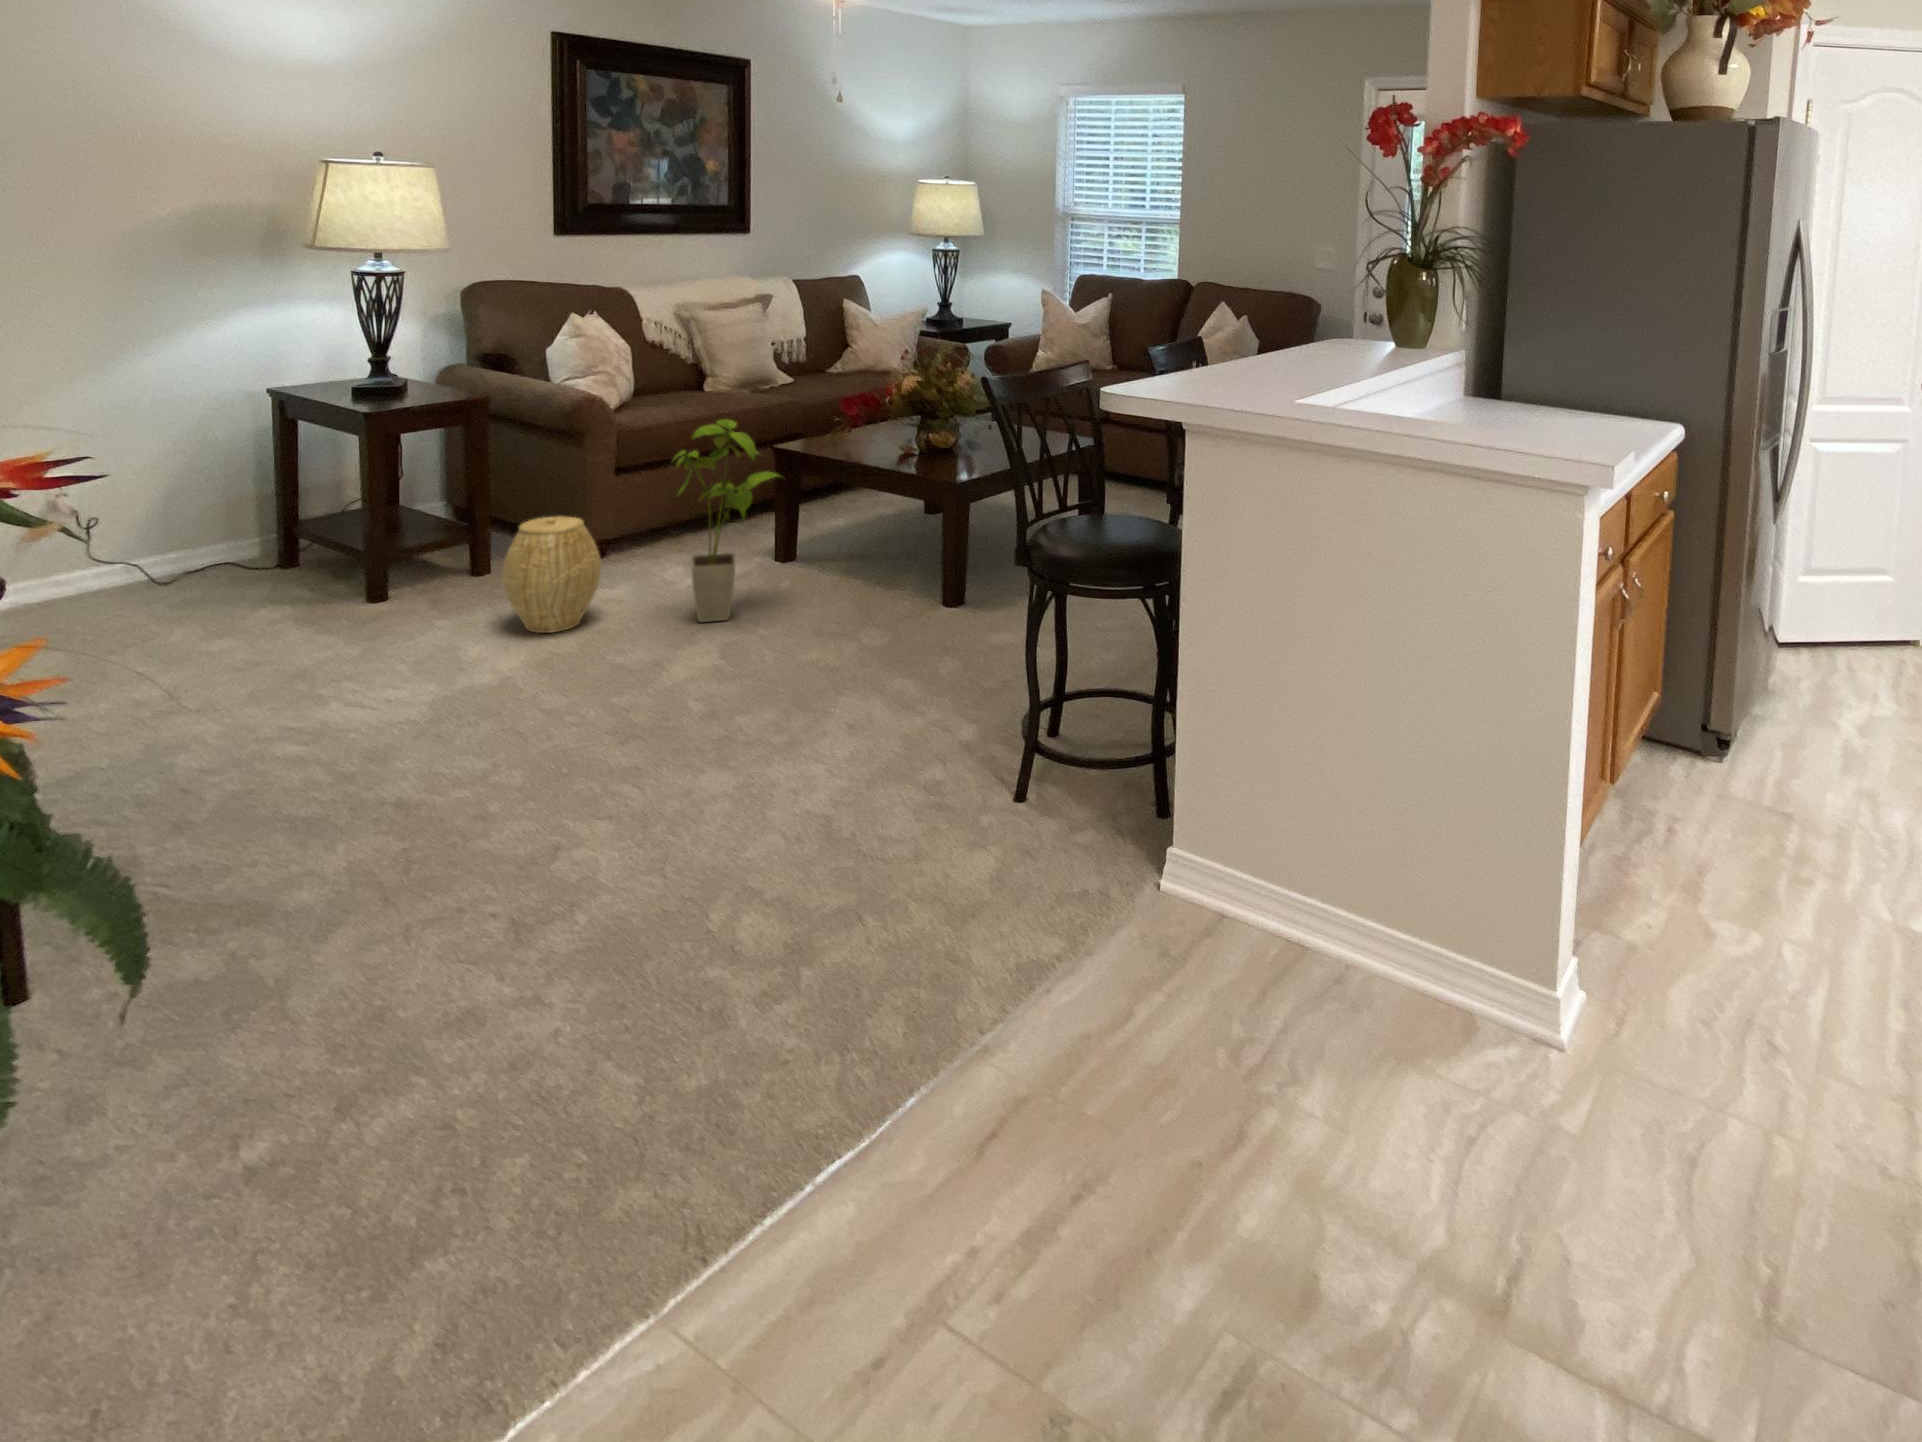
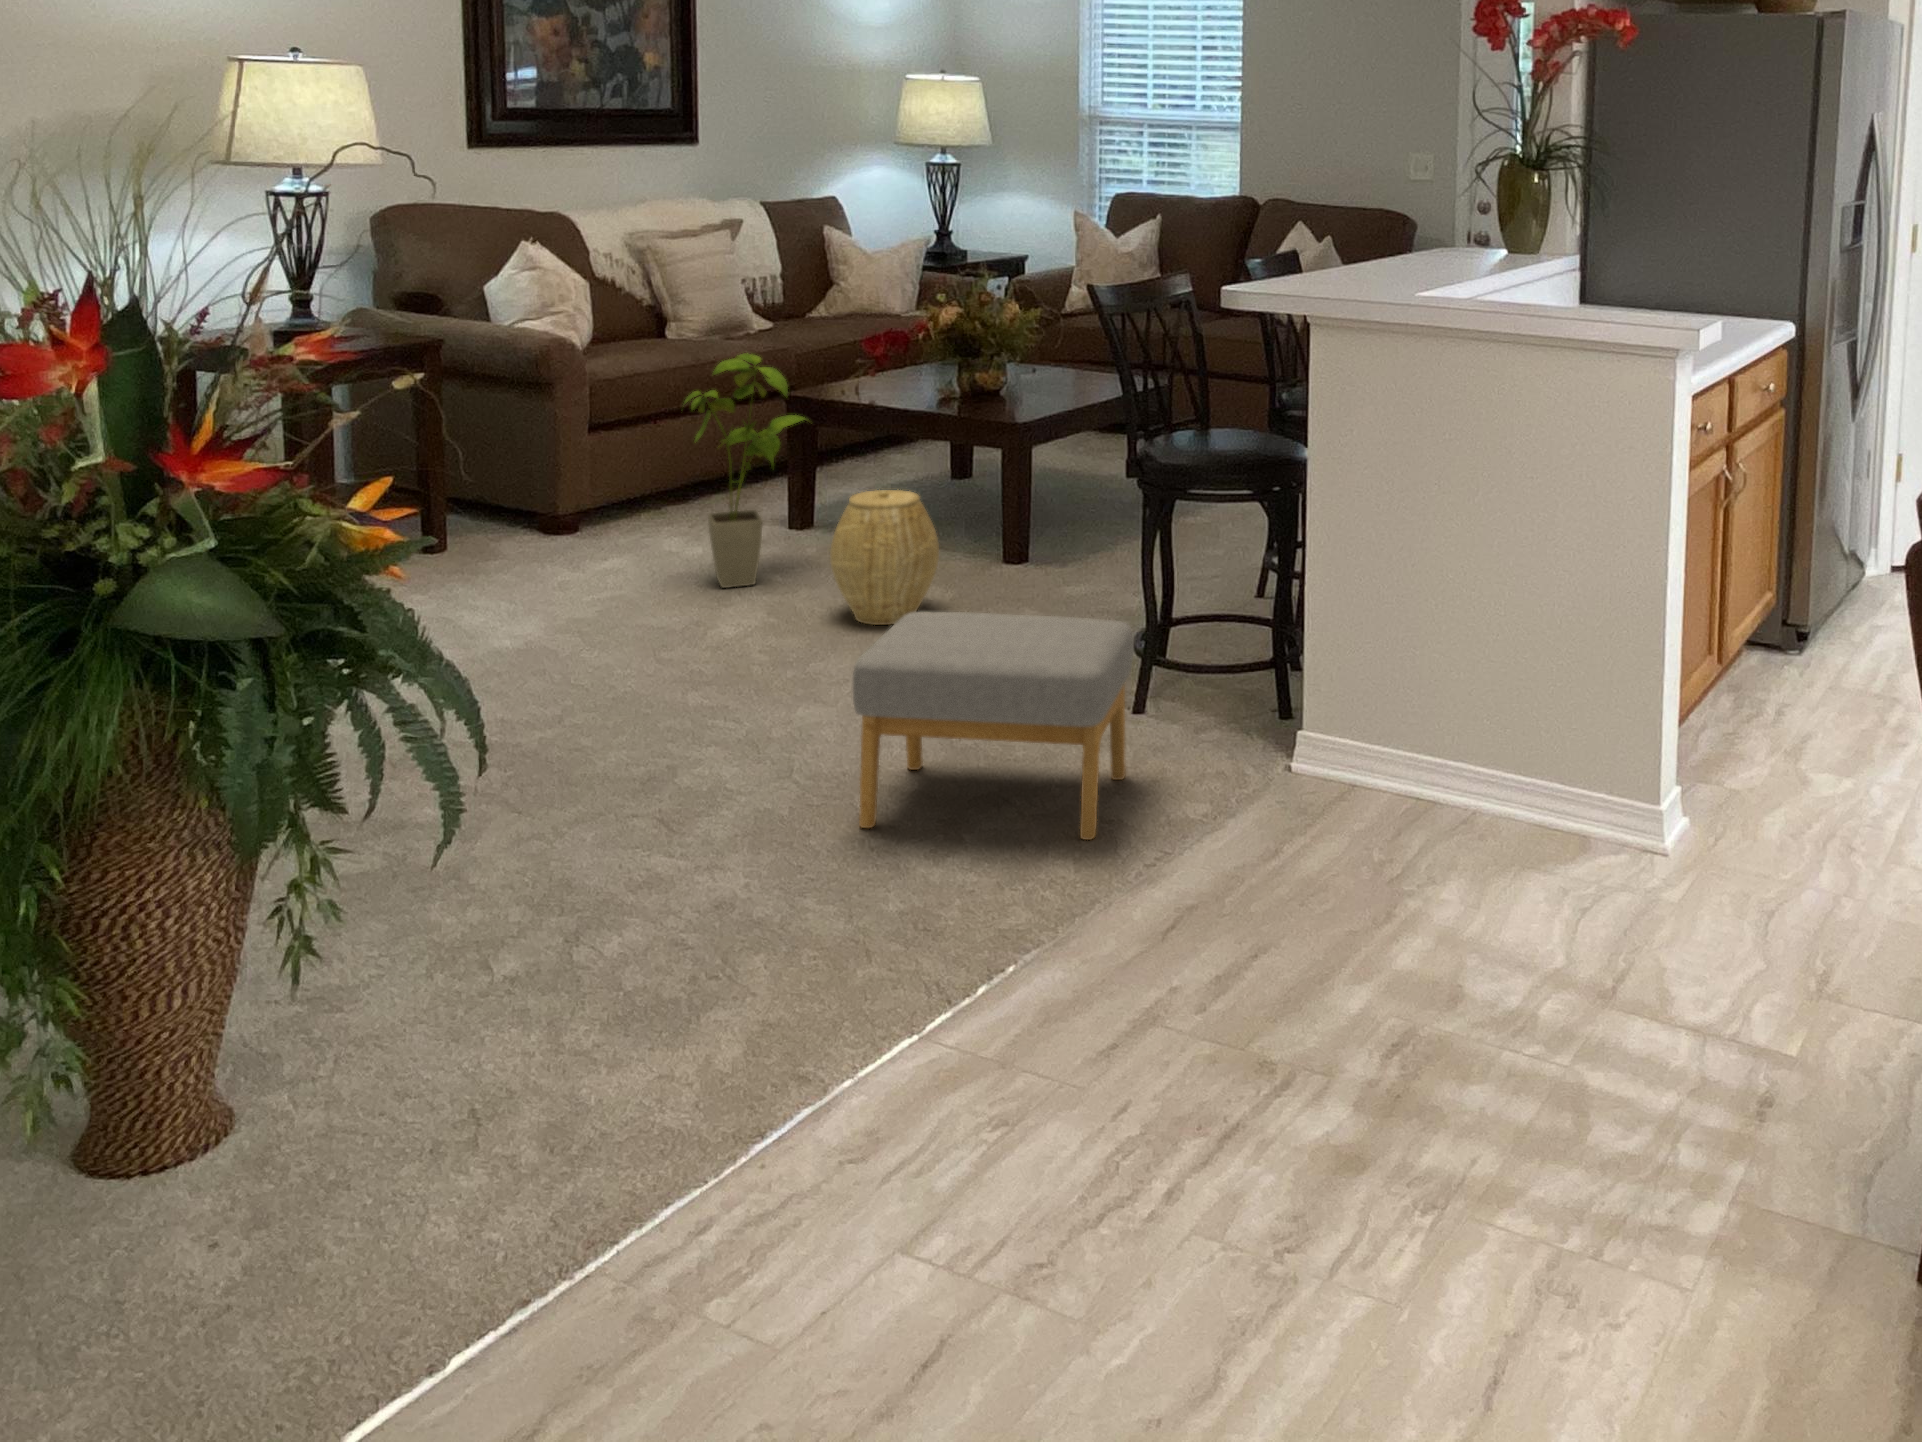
woven basket: present [502,516,601,633] -> present [830,490,939,625]
footstool: none [718,702,1012,970] -> present [853,612,1133,840]

